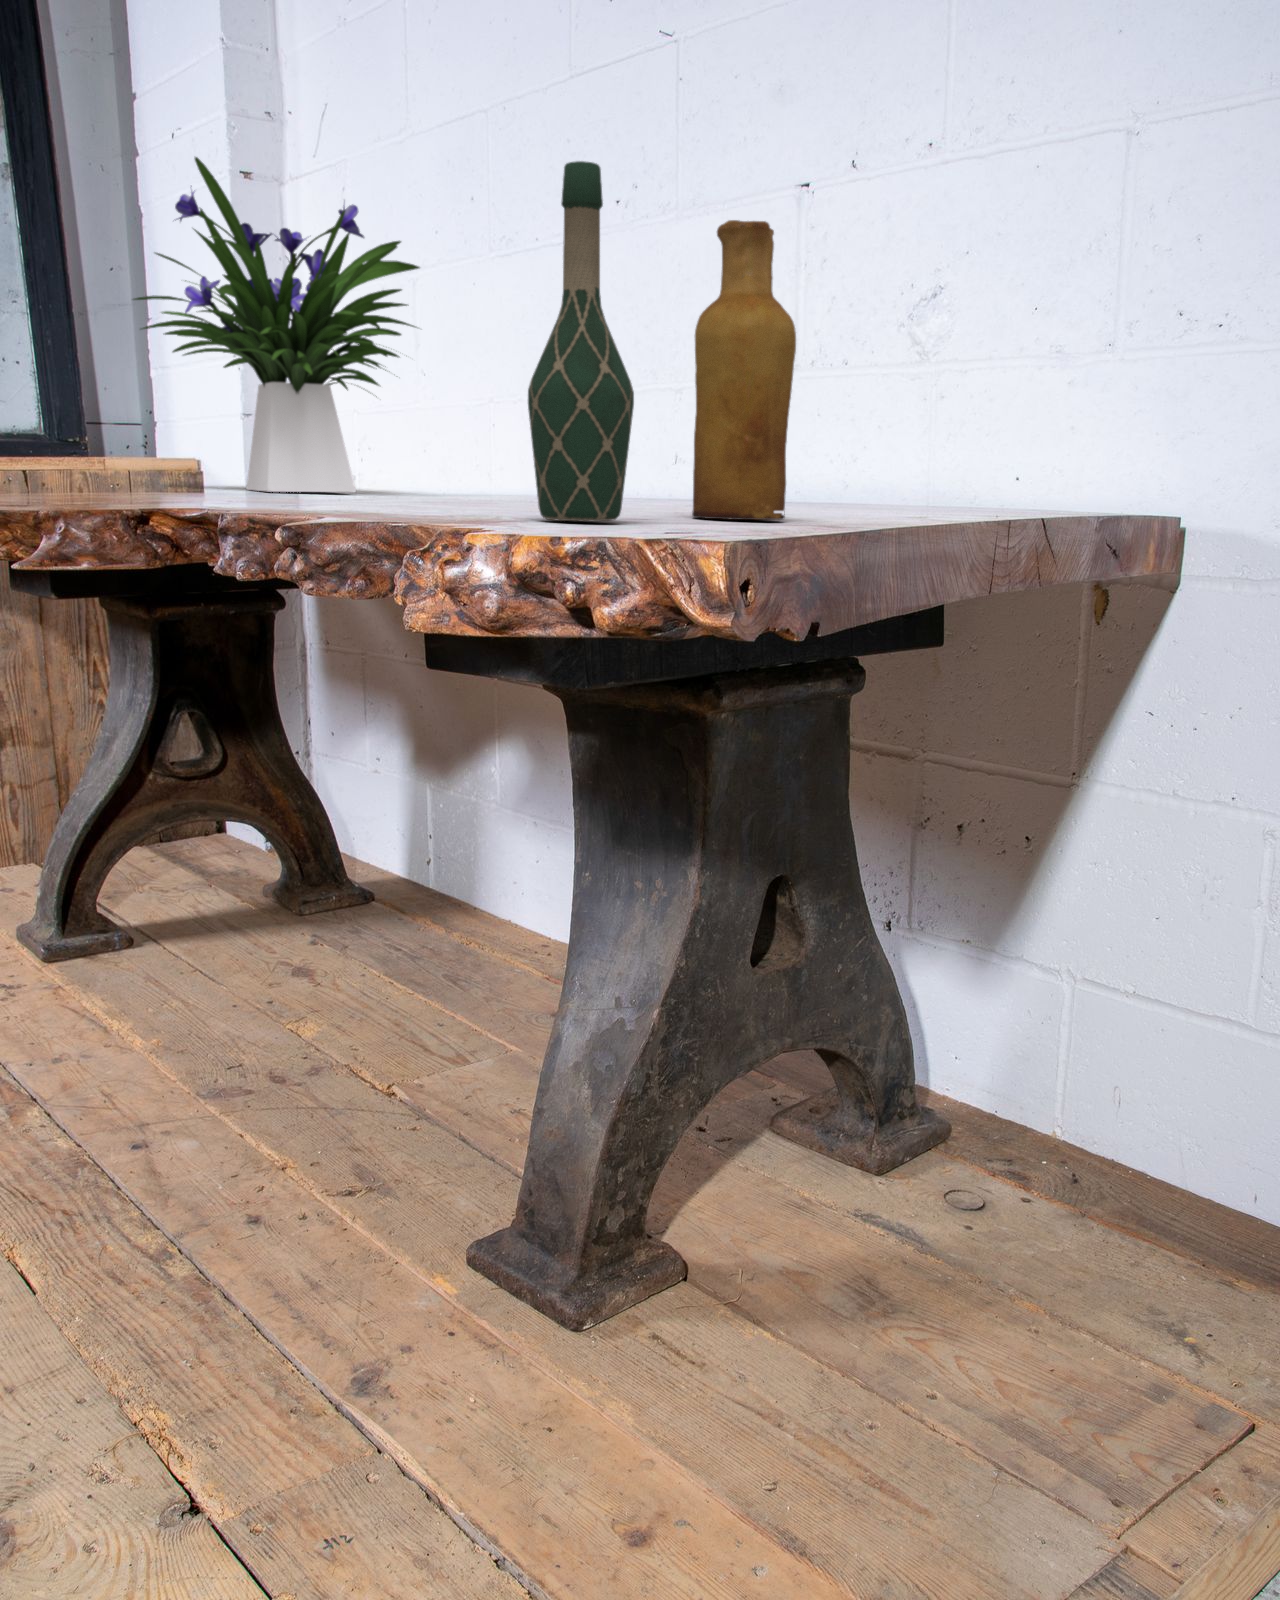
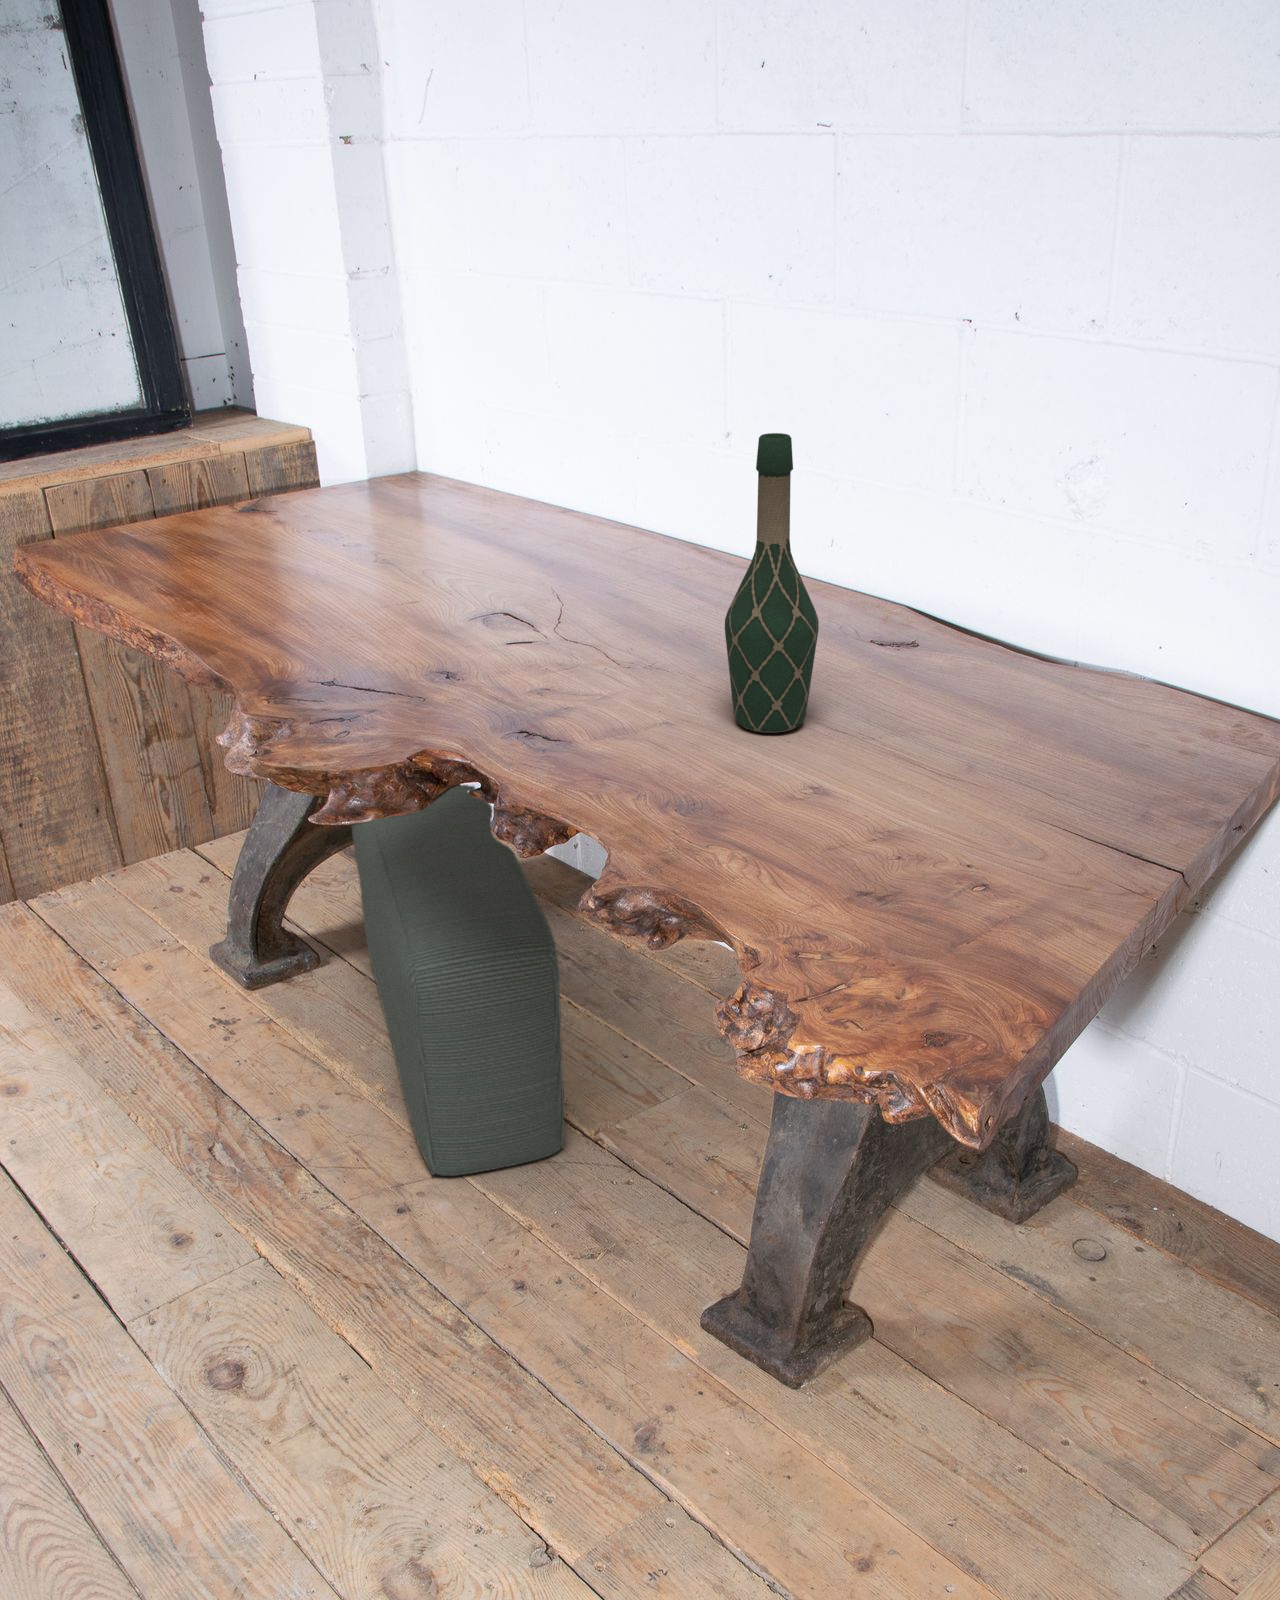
flower arrangement: present [133,157,420,492] -> none [295,274,569,575]
vase: present [692,220,796,520] -> none [851,394,948,666]
pouf: none [158,718,354,1118] -> present [352,785,564,1176]

